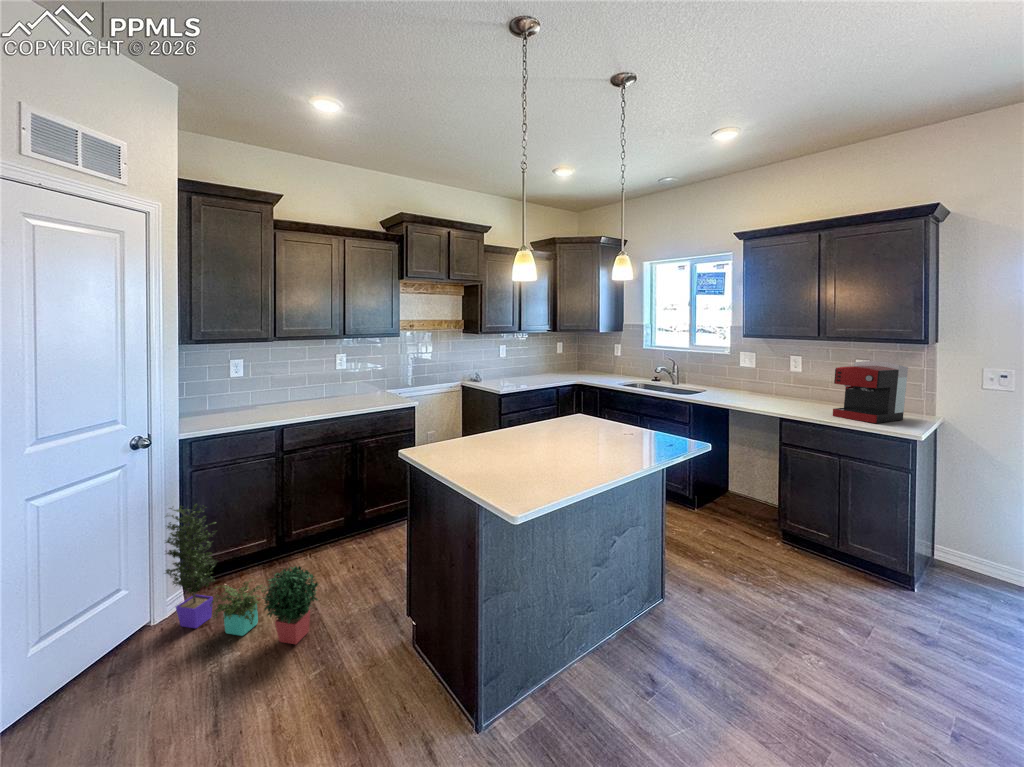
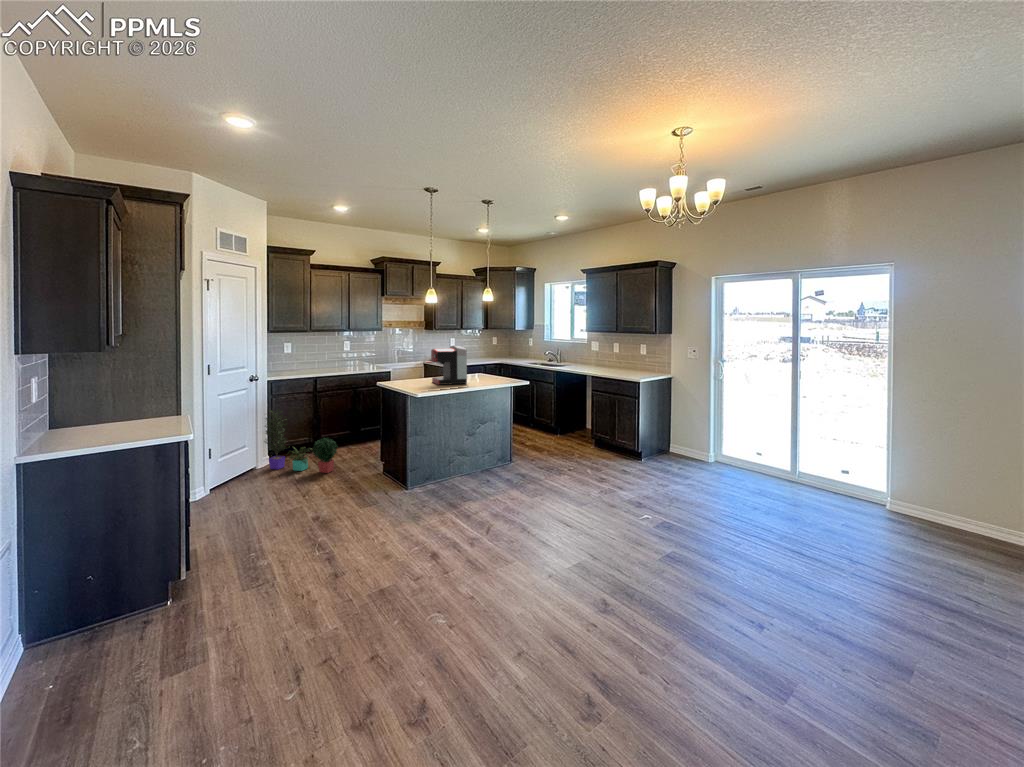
coffee maker: present [833,361,908,423] -> present [426,346,467,385]

